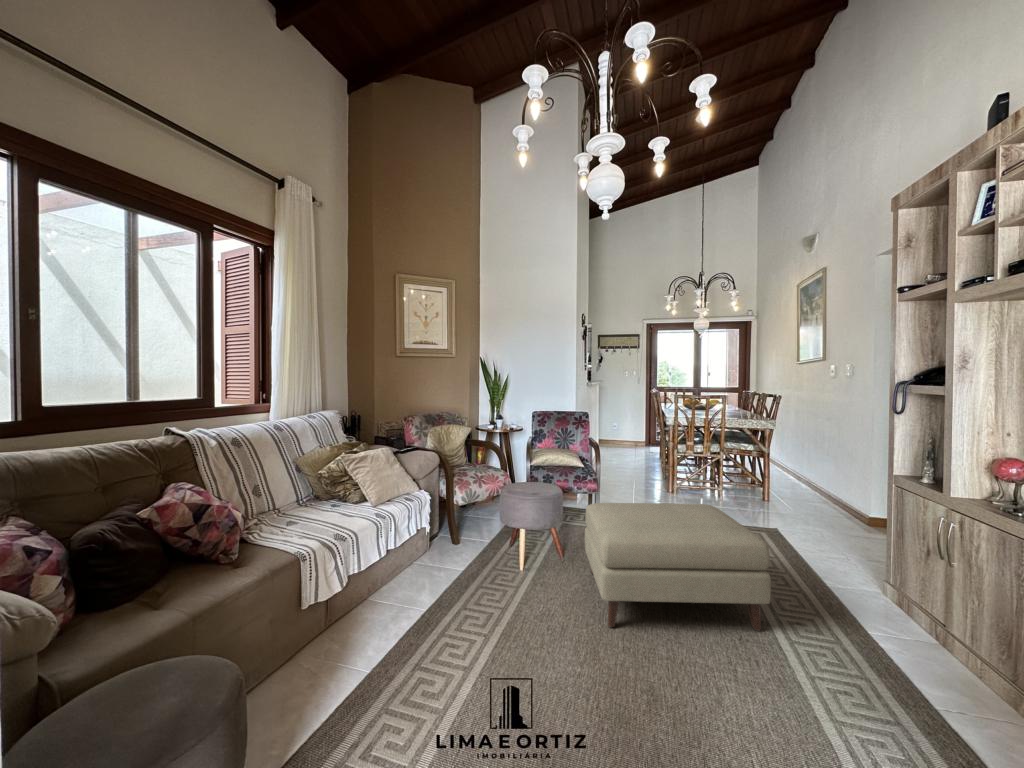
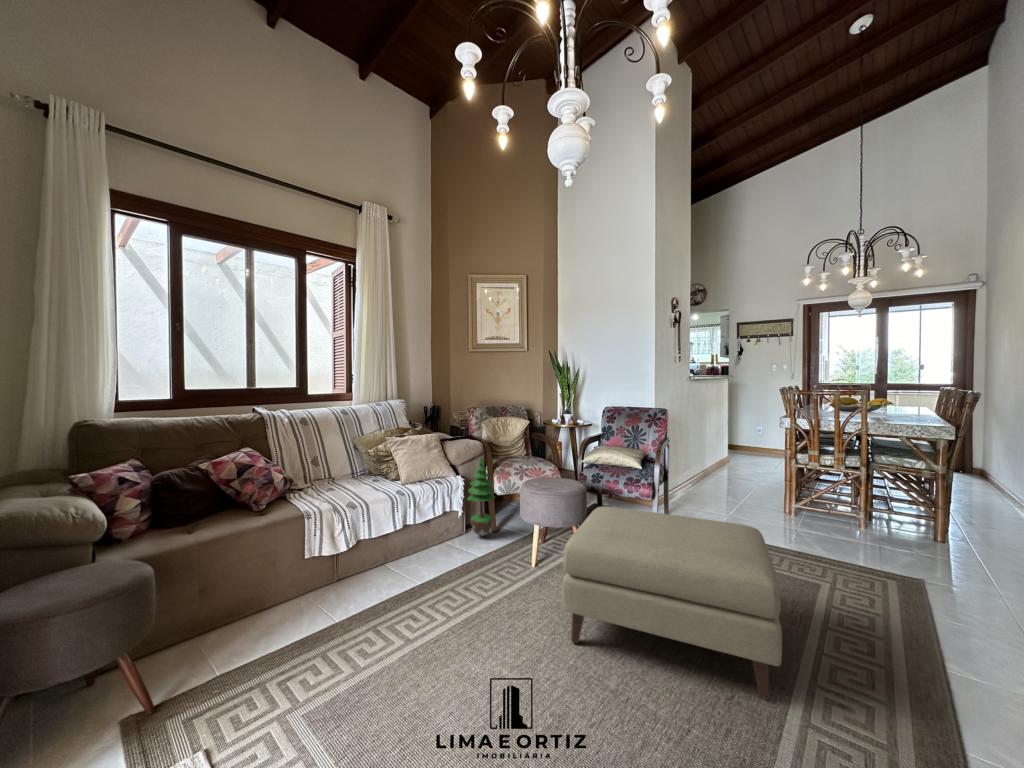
potted tree: none [435,467,465,550] -> present [467,457,495,536]

